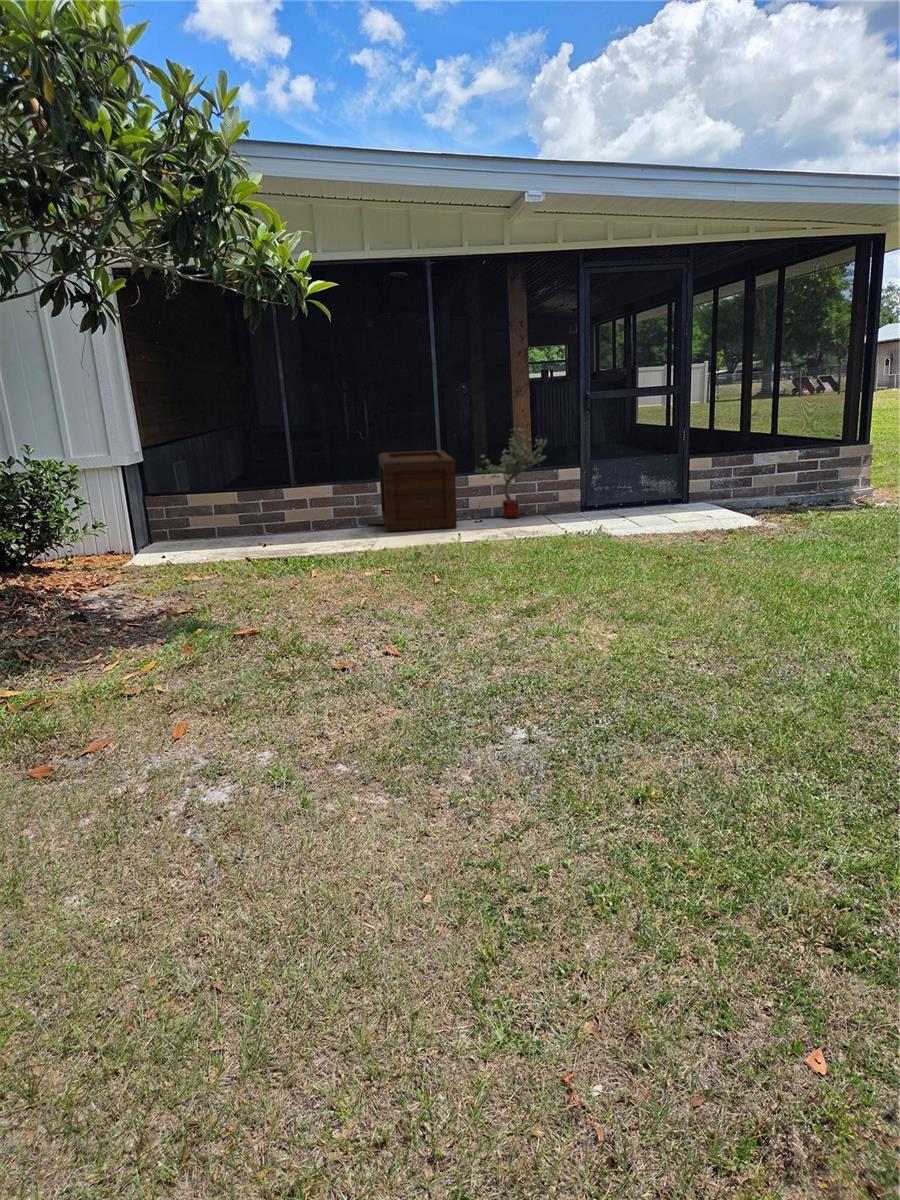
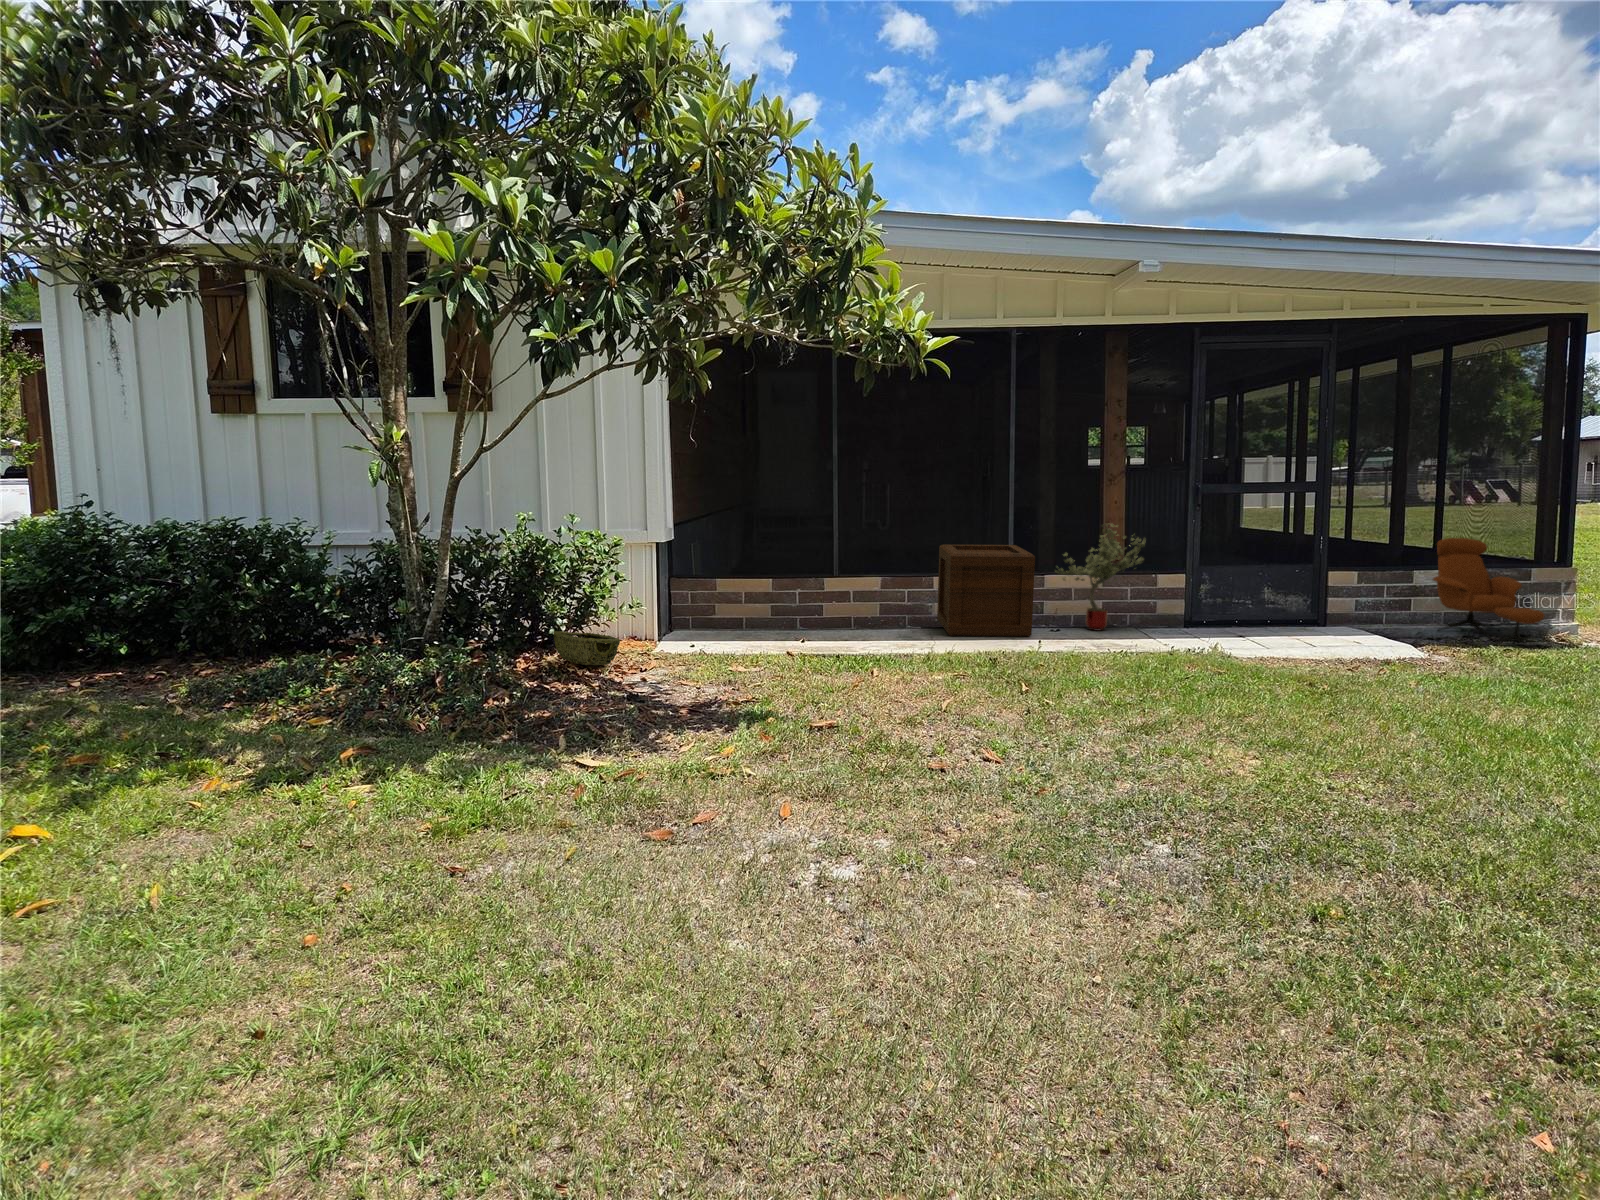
lounge chair: none [768,425,848,513] -> present [1433,538,1545,649]
woven basket: none [14,555,78,586] -> present [553,631,620,666]

